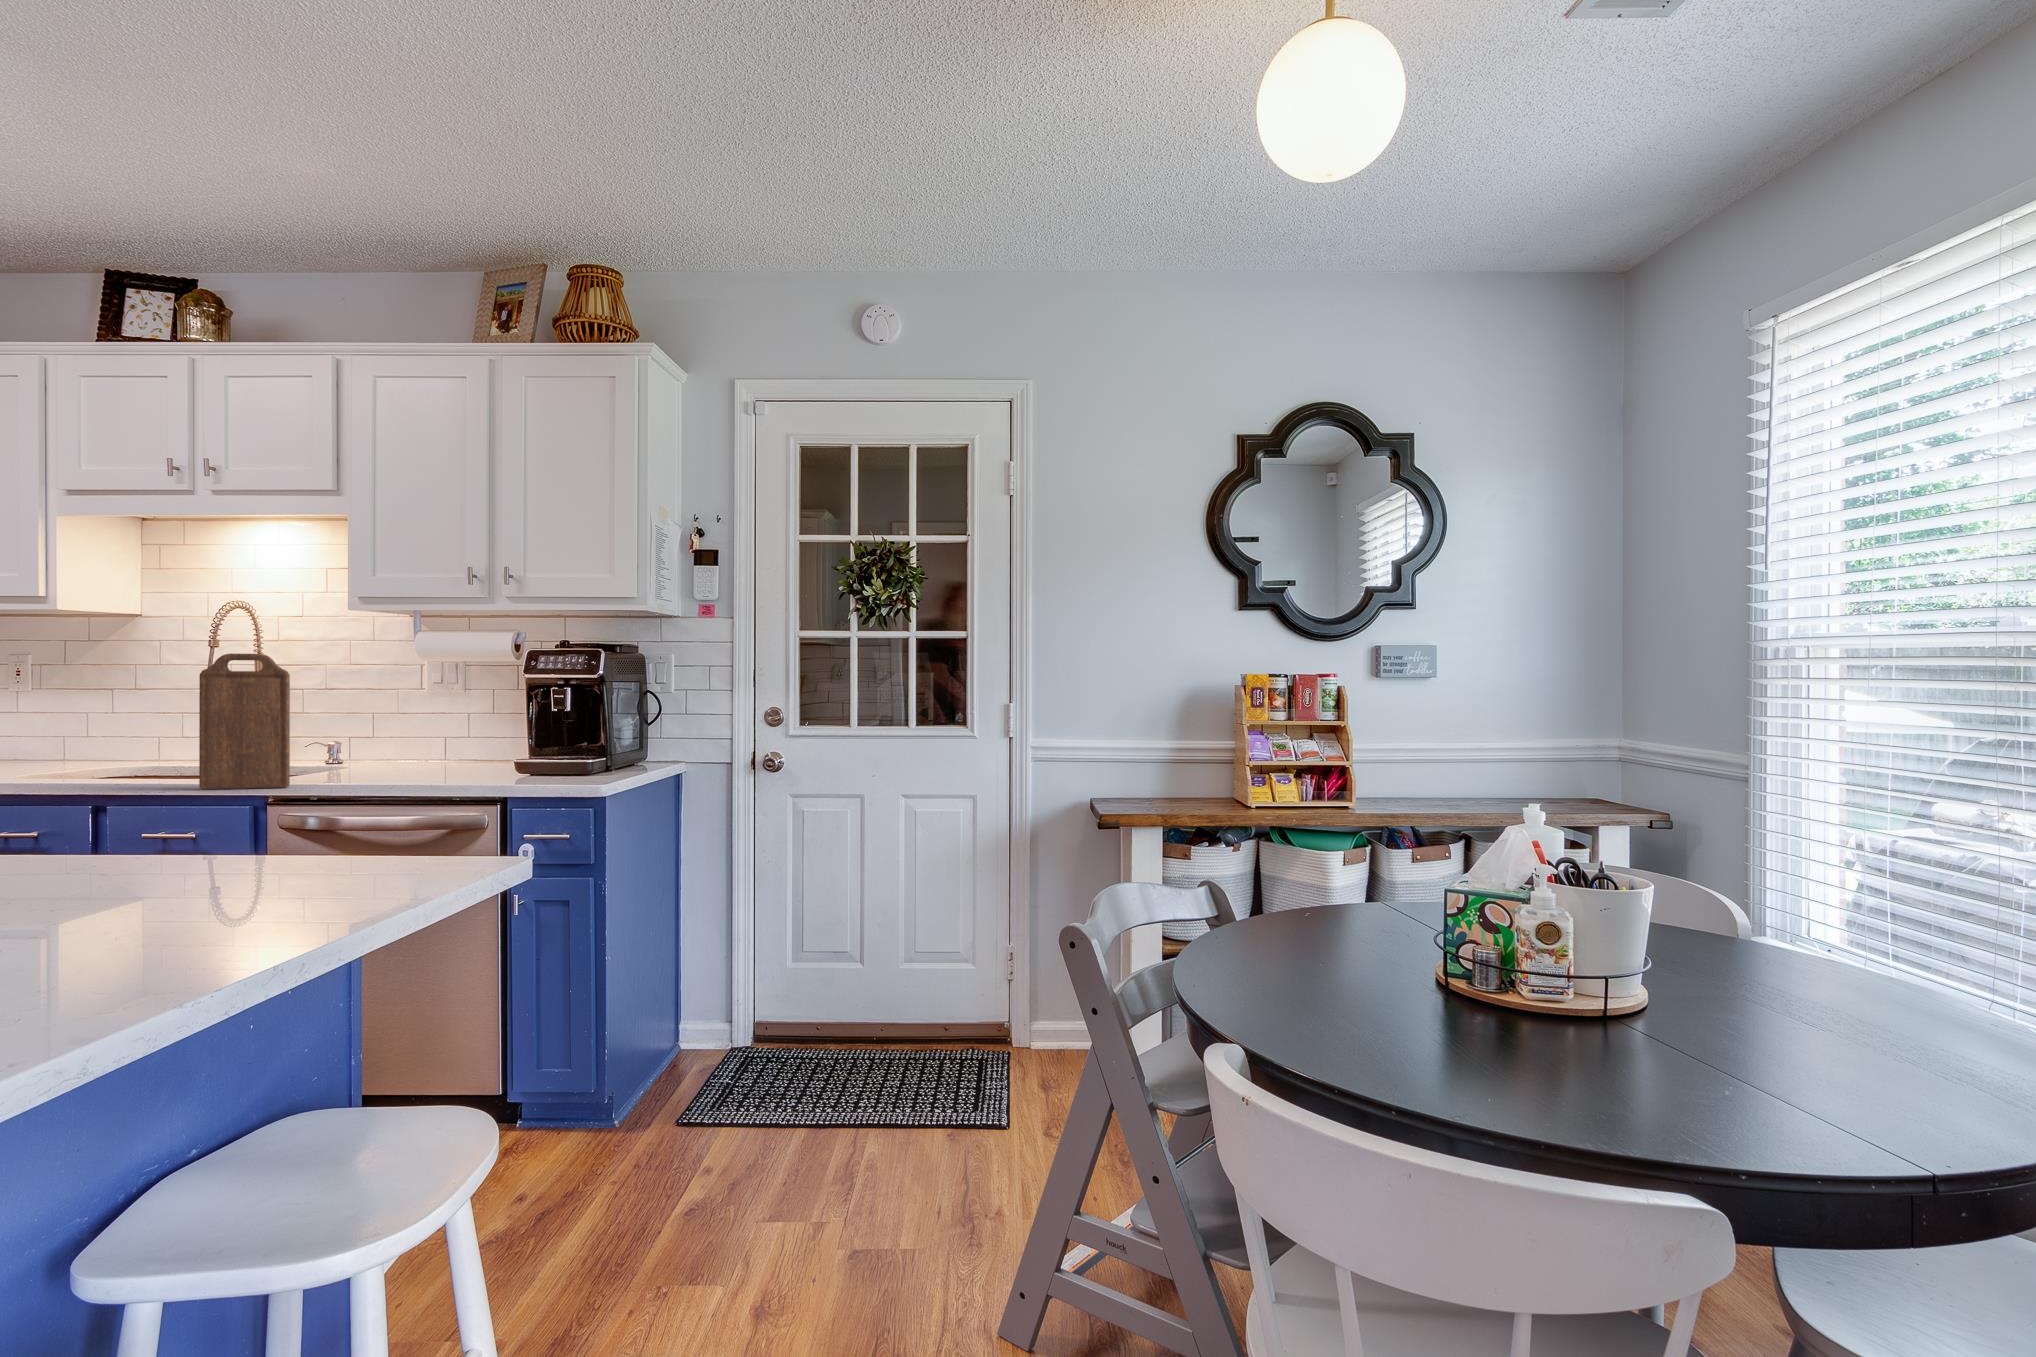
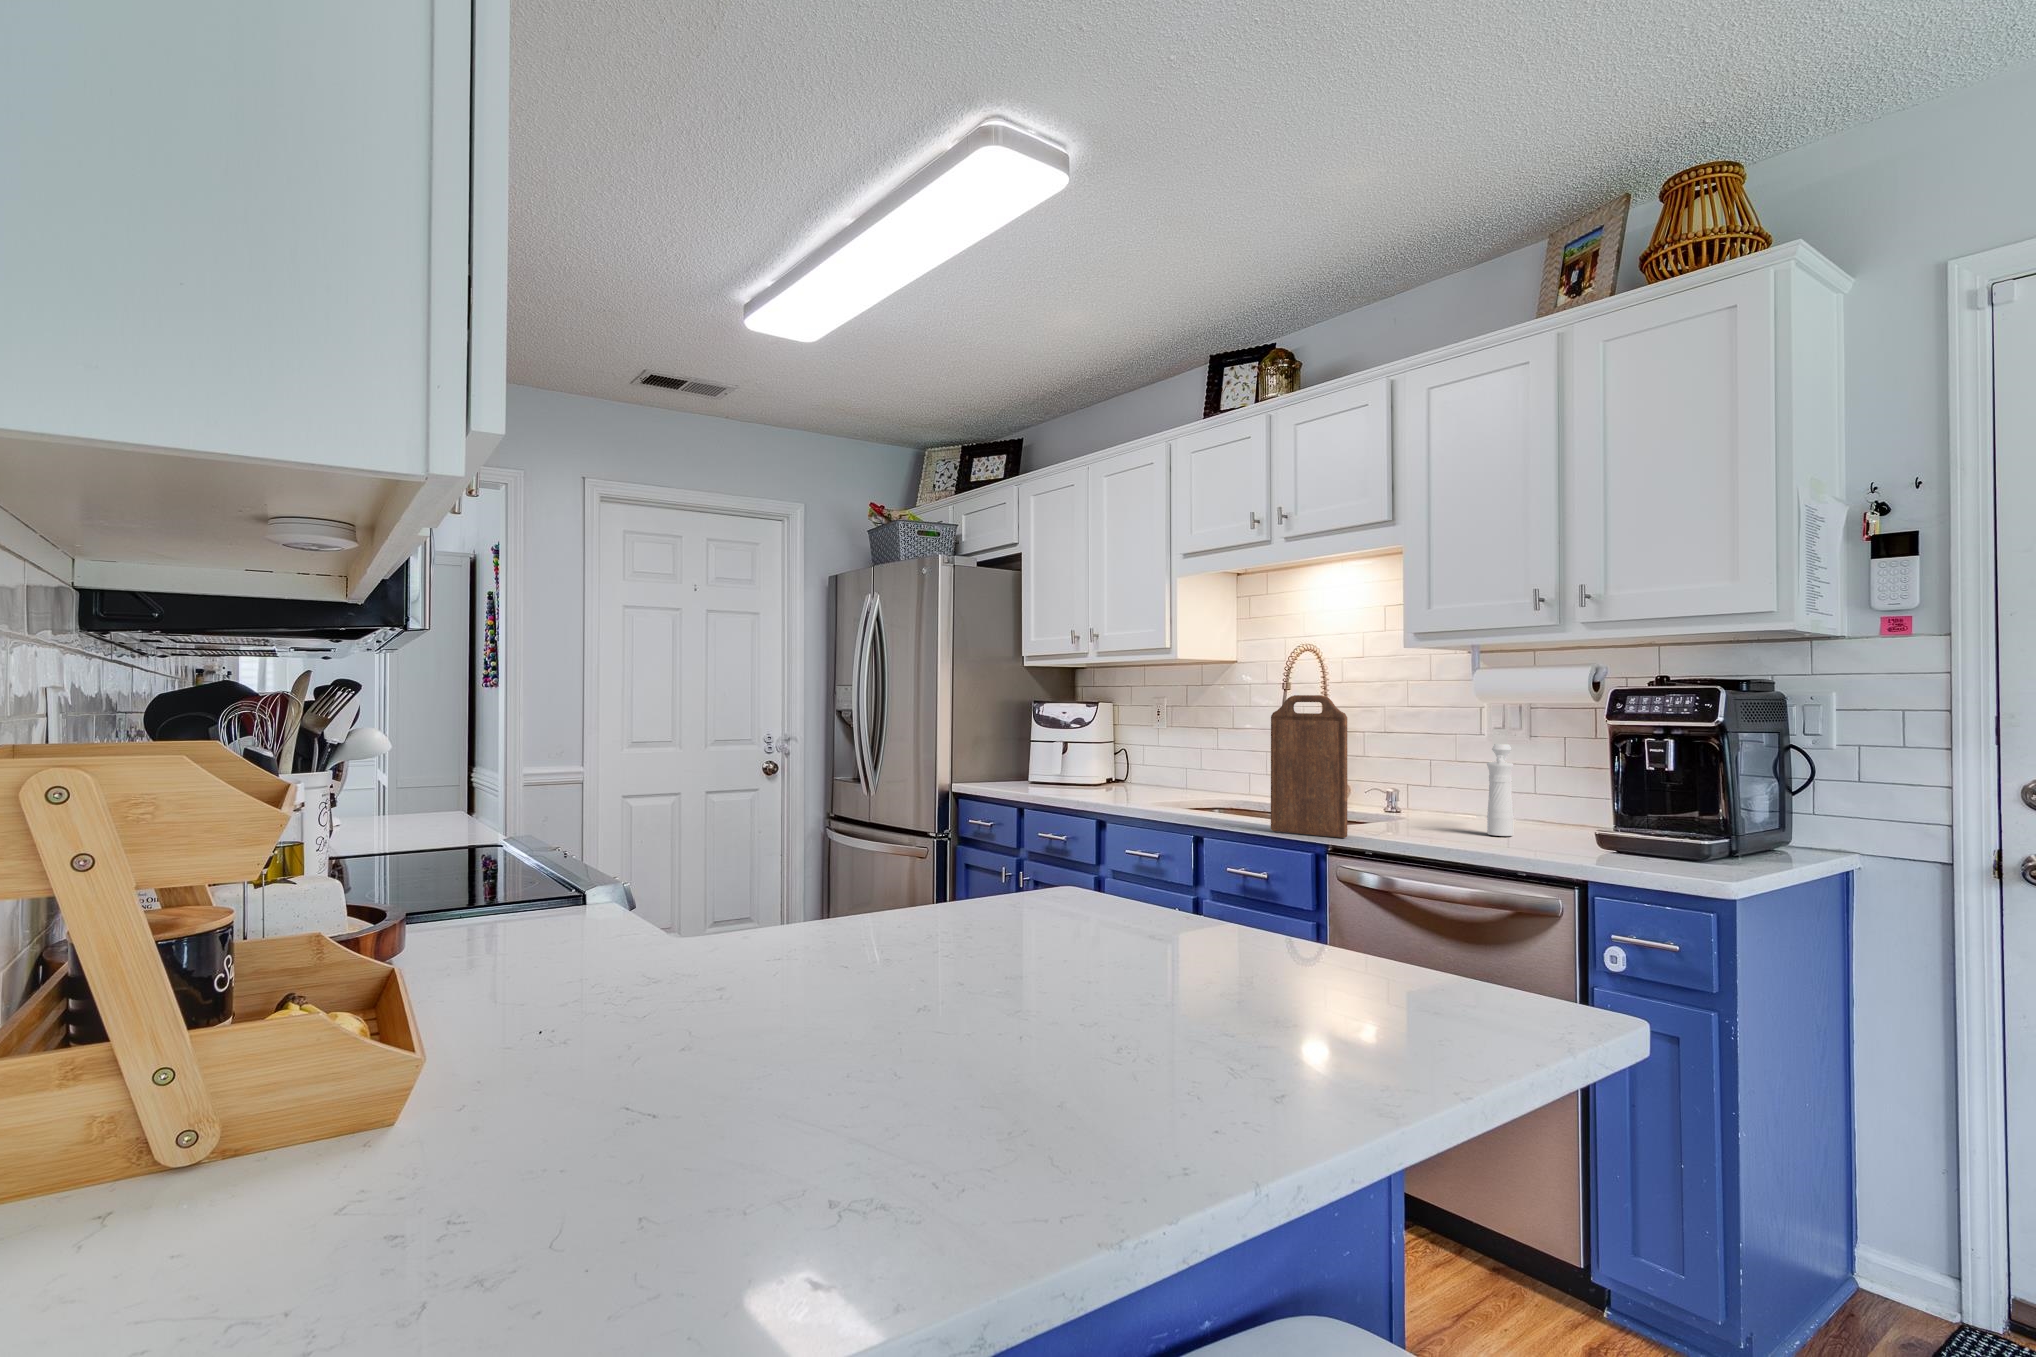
pepper mill: none [427,696,451,773] -> present [1487,744,1514,836]

